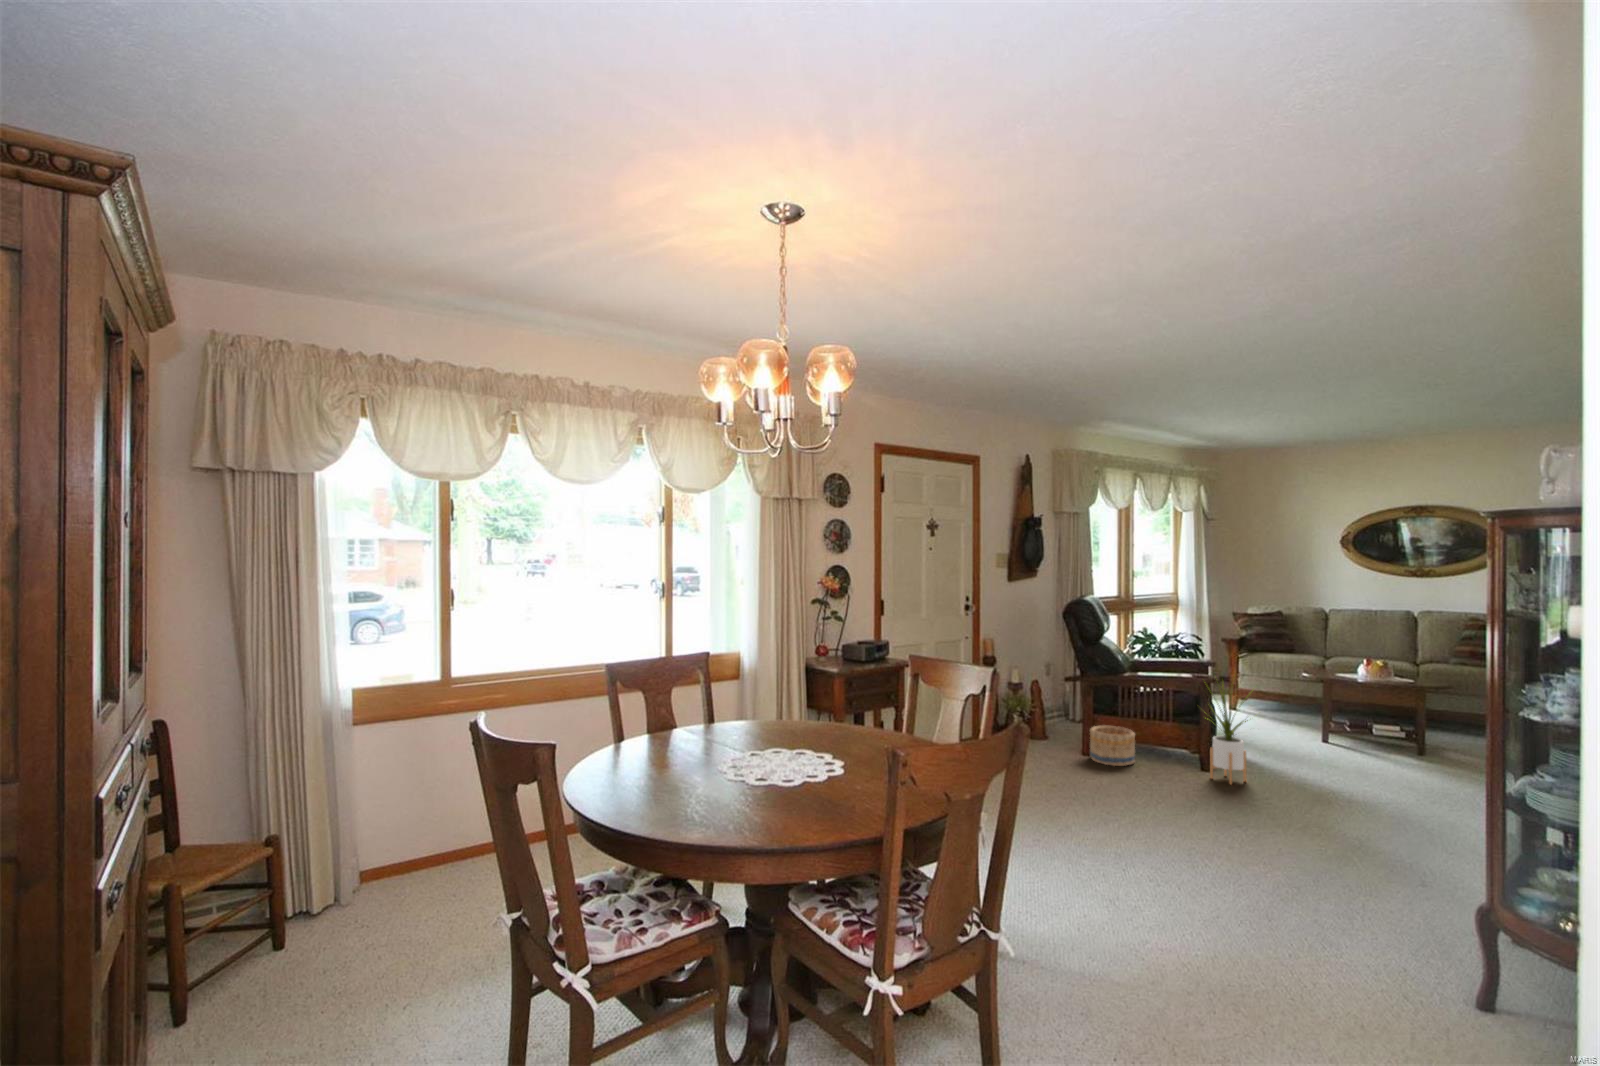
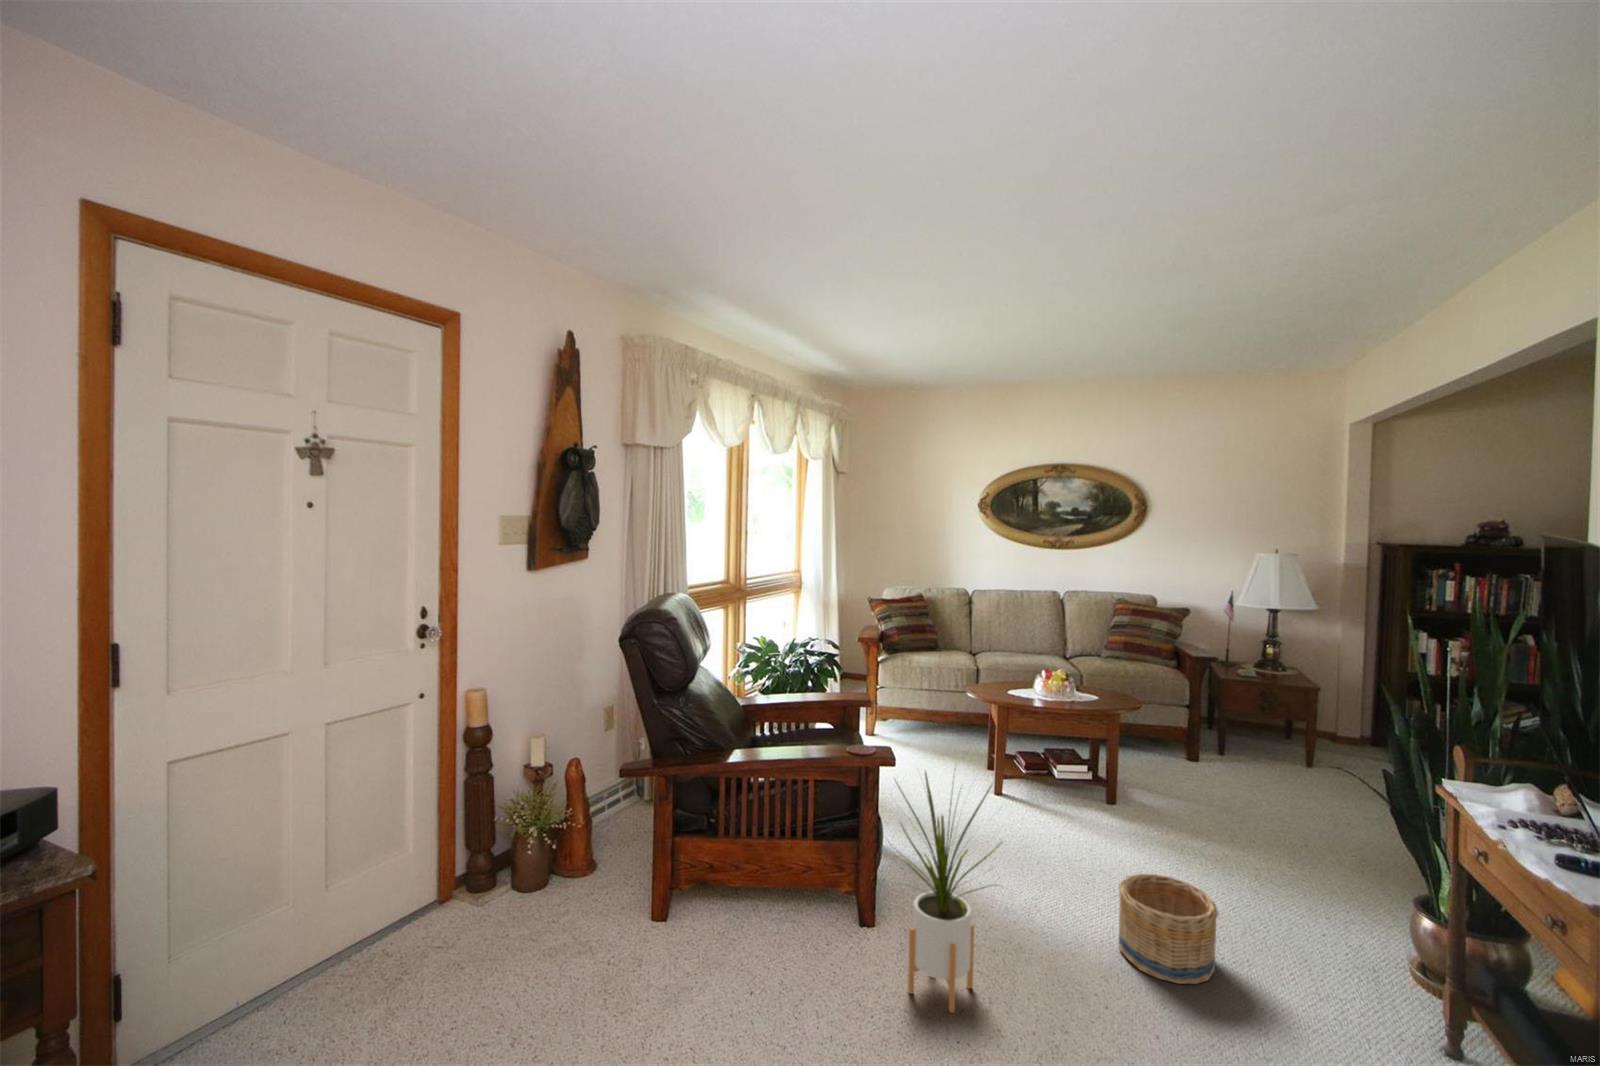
basket: present [1090,725,1135,766] -> present [1119,874,1218,984]

